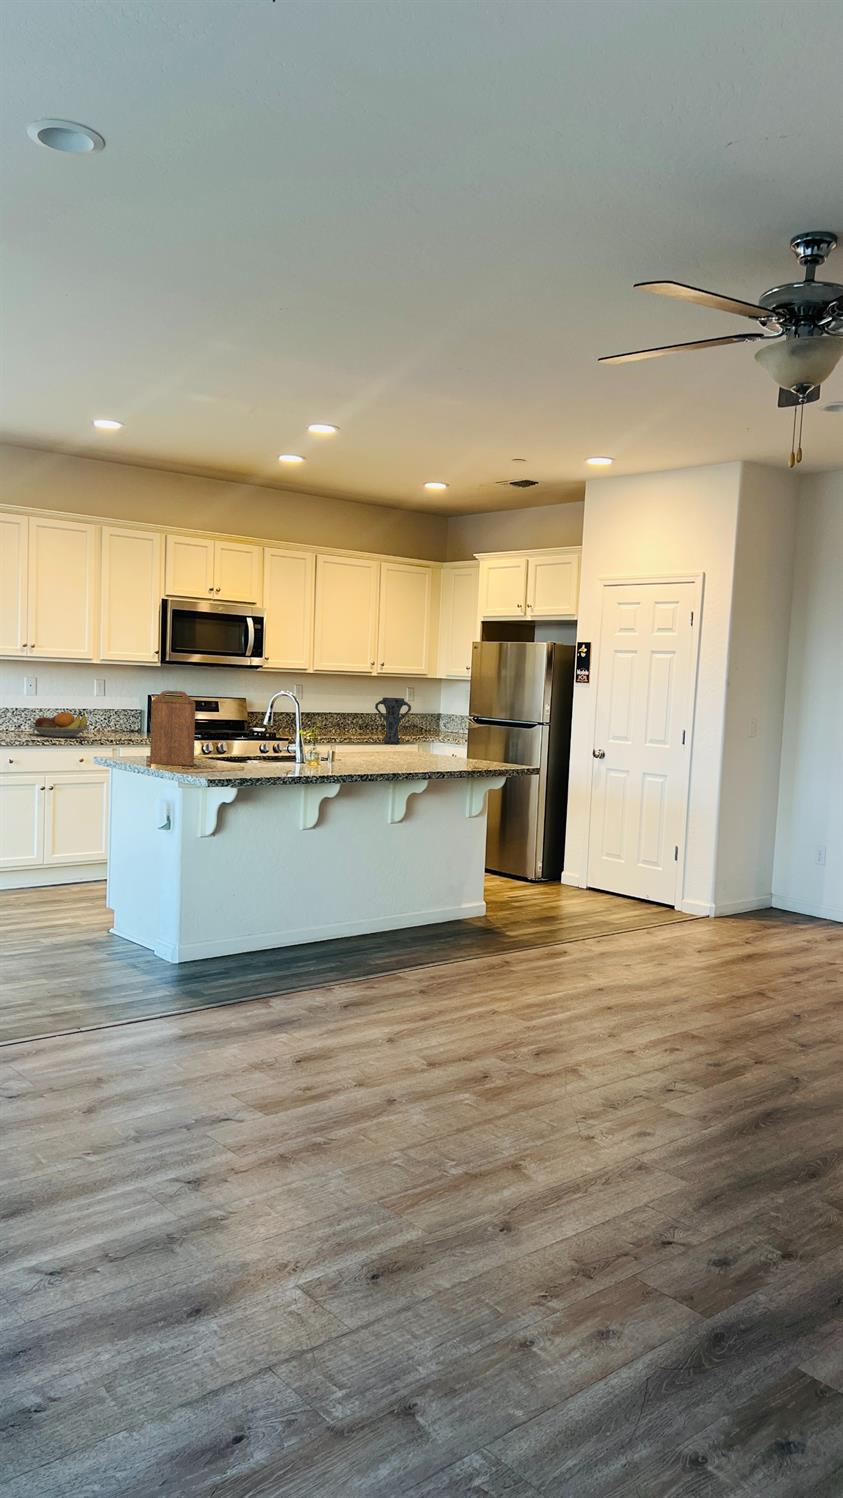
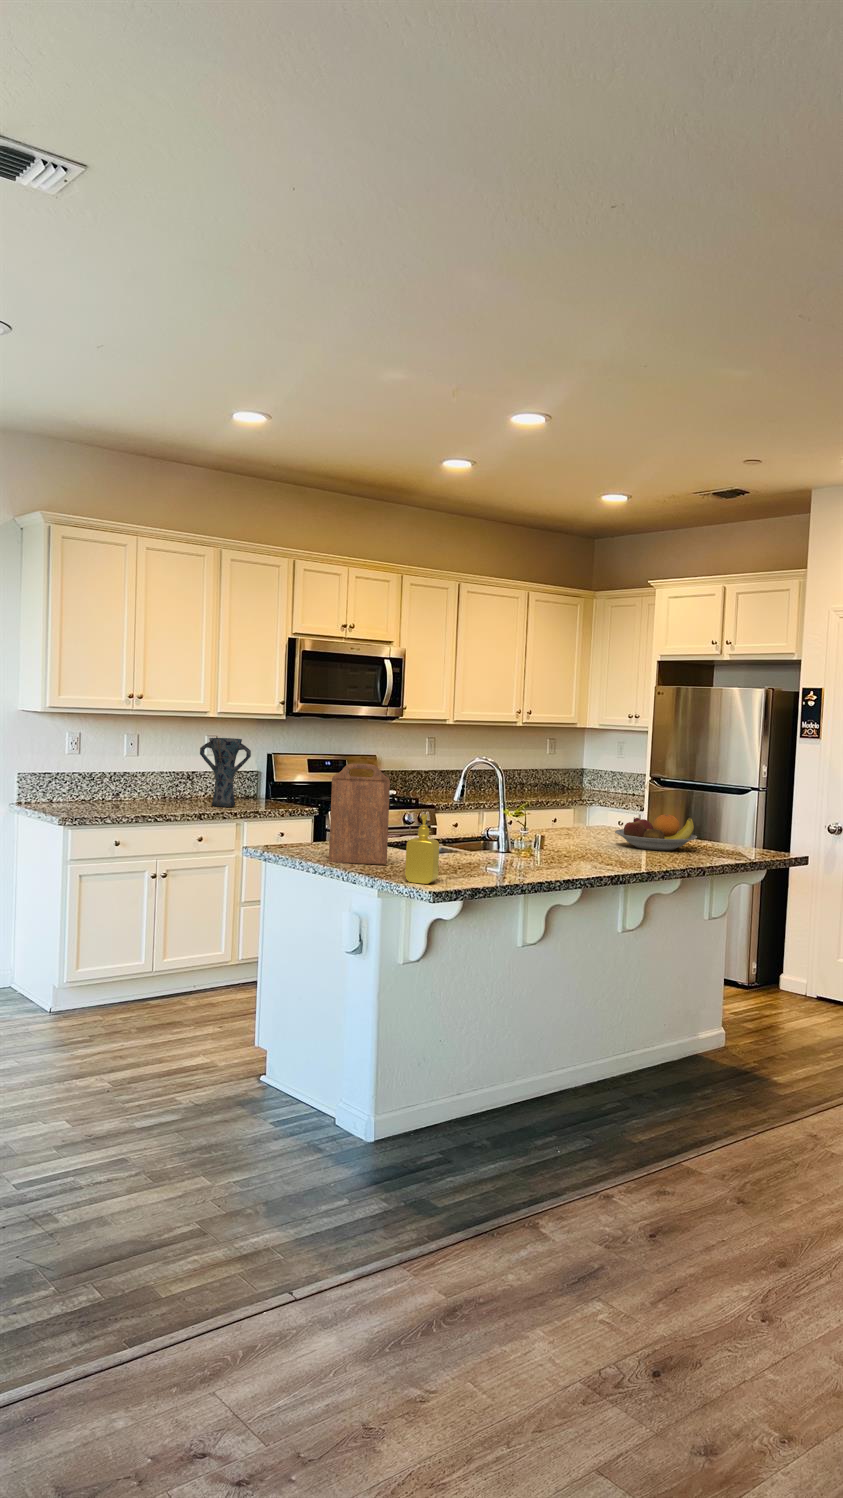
vase: present [375,697,411,744] -> present [200,738,251,807]
fruit bowl: present [29,712,90,738] -> present [615,814,697,851]
soap dispenser: none [194,724,219,775] -> present [405,814,439,884]

